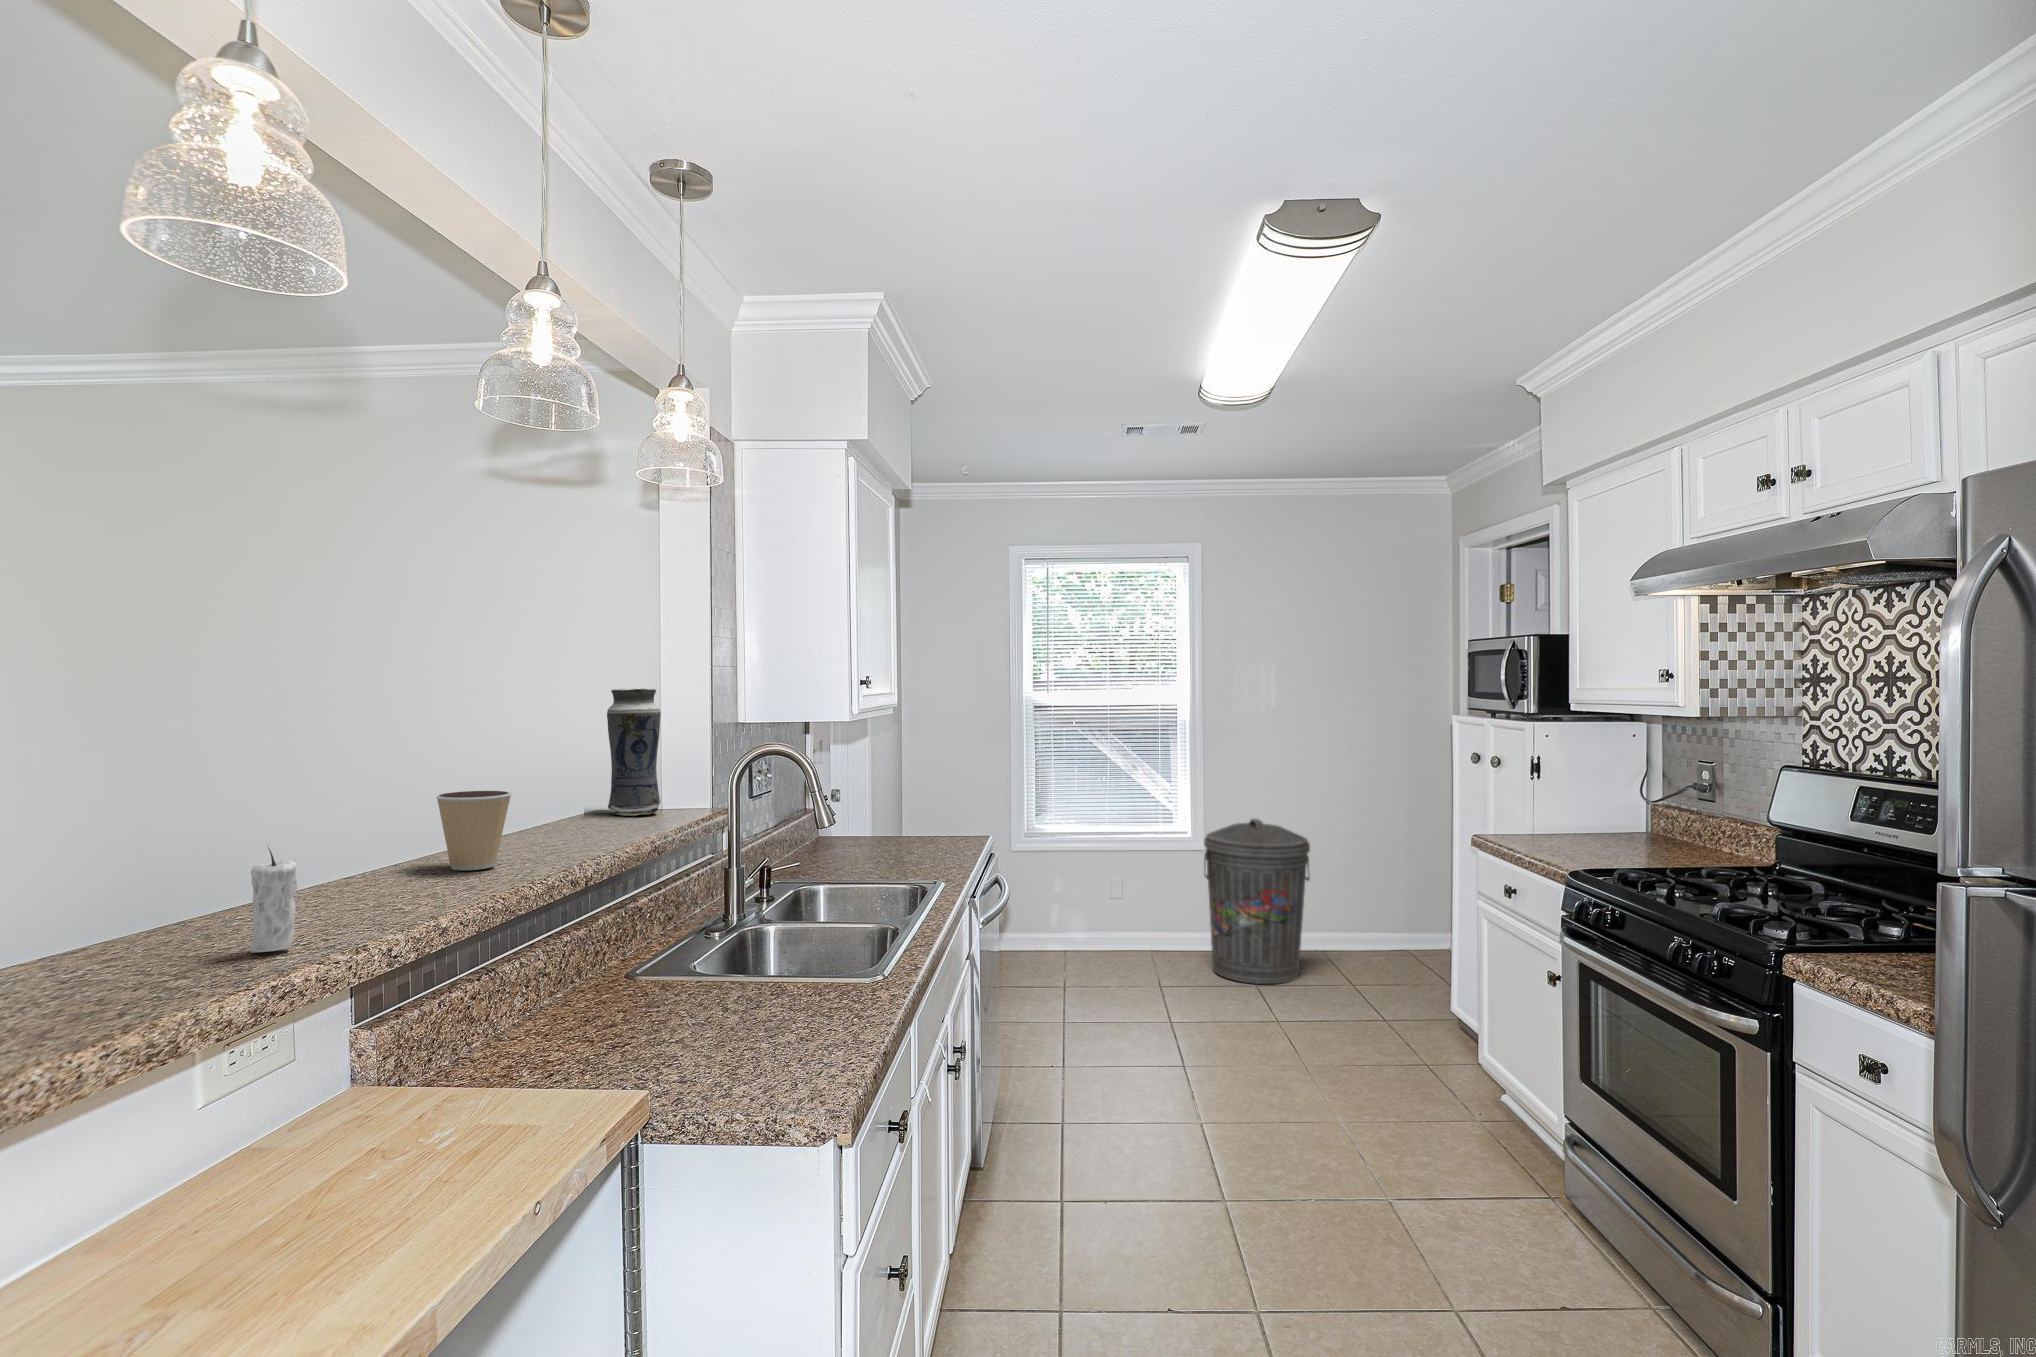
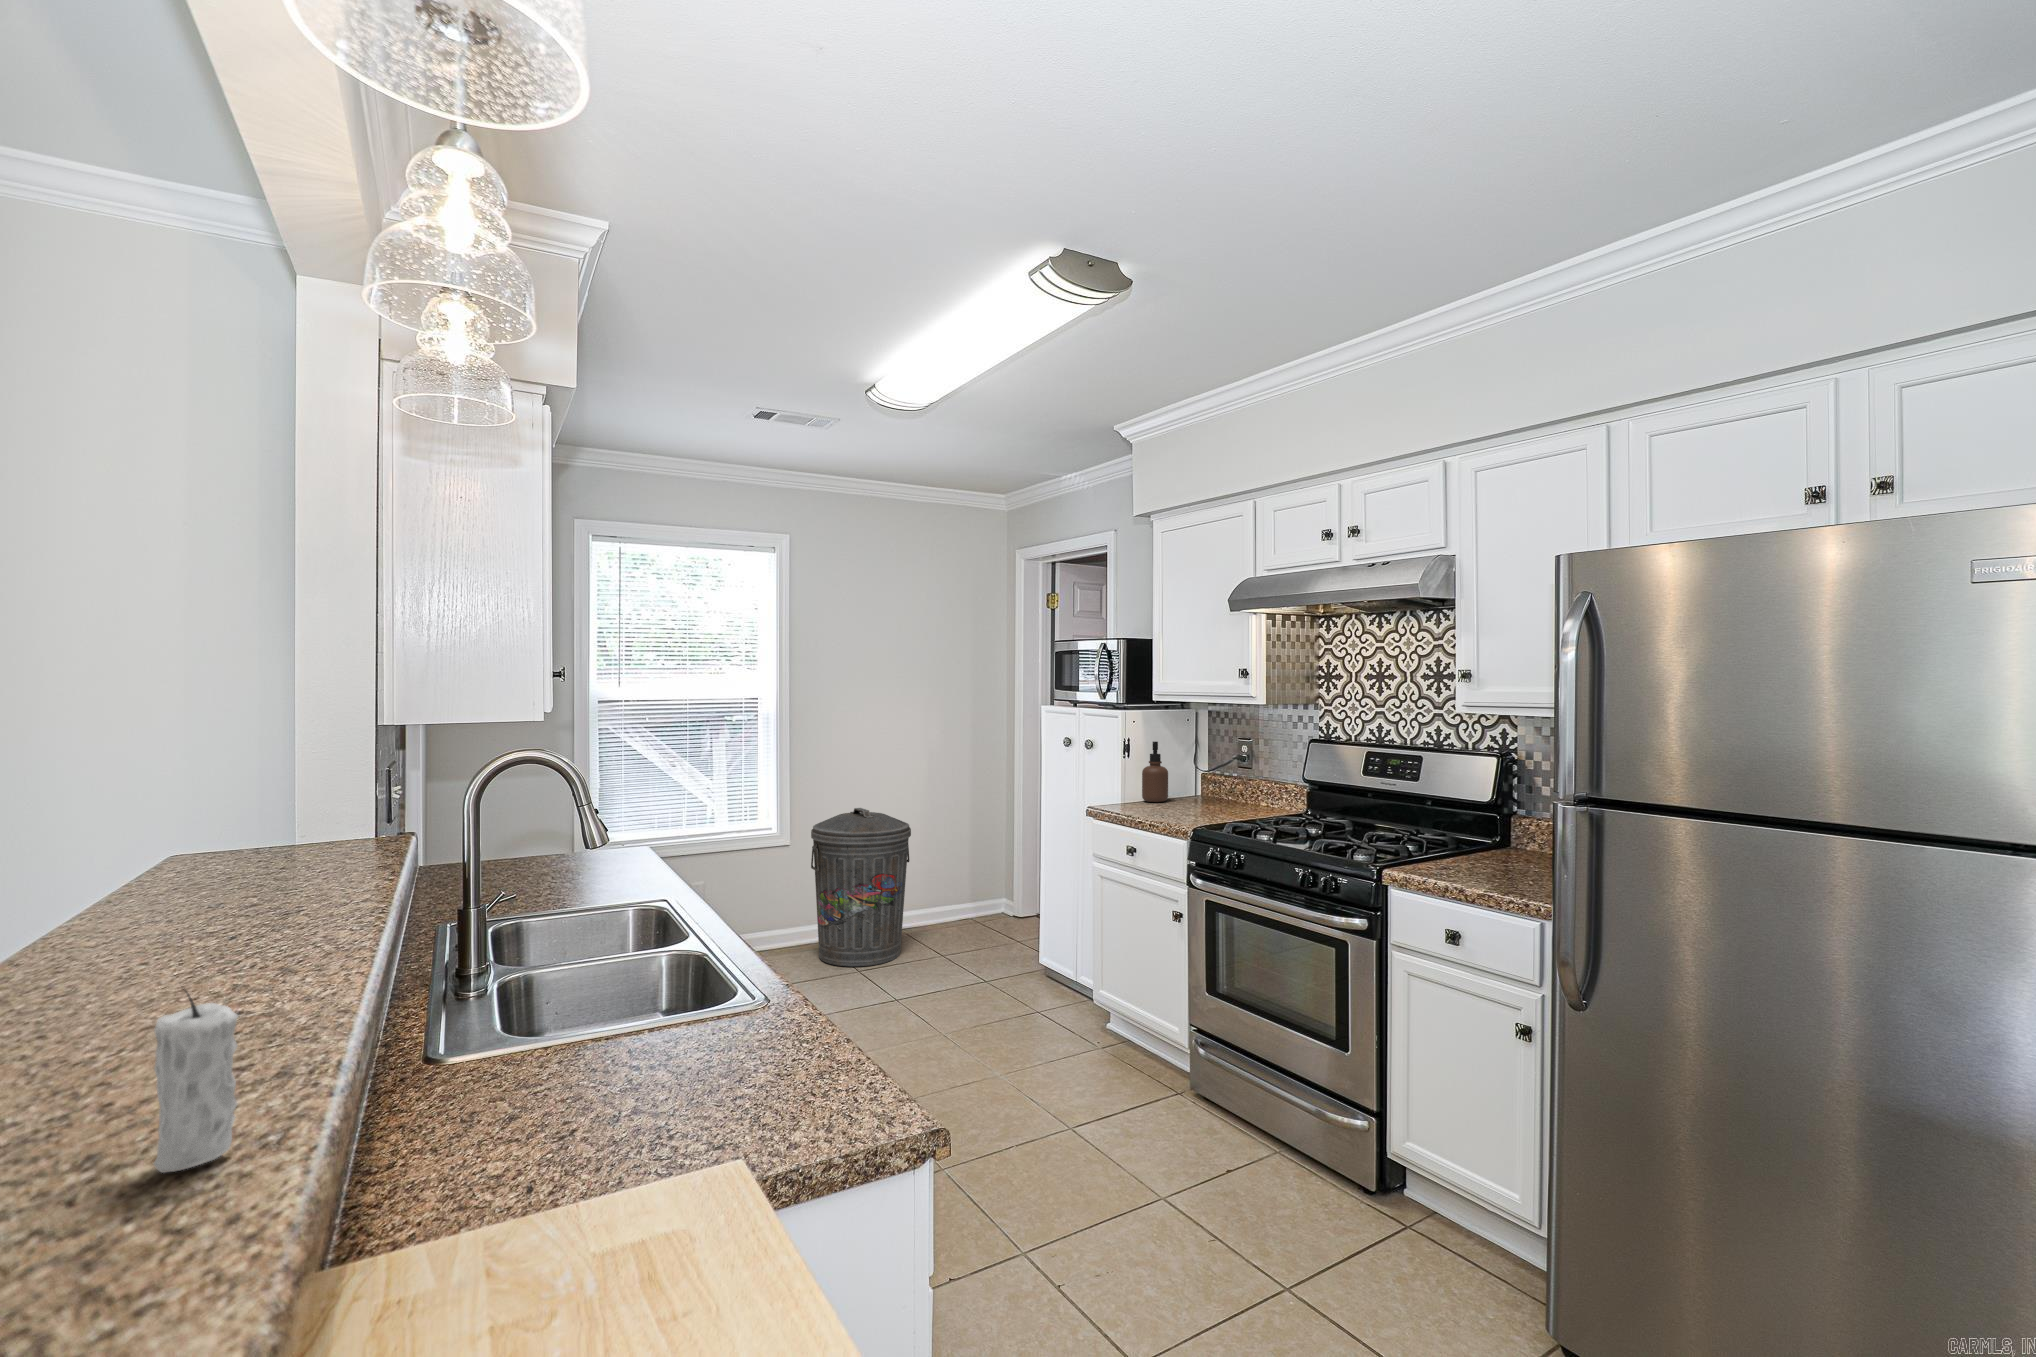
vase: present [607,688,661,816] -> none [236,693,326,872]
soap dispenser: none [1550,761,1587,836] -> present [1142,742,1168,802]
coffee cup: present [436,791,511,870] -> none [152,854,285,983]

